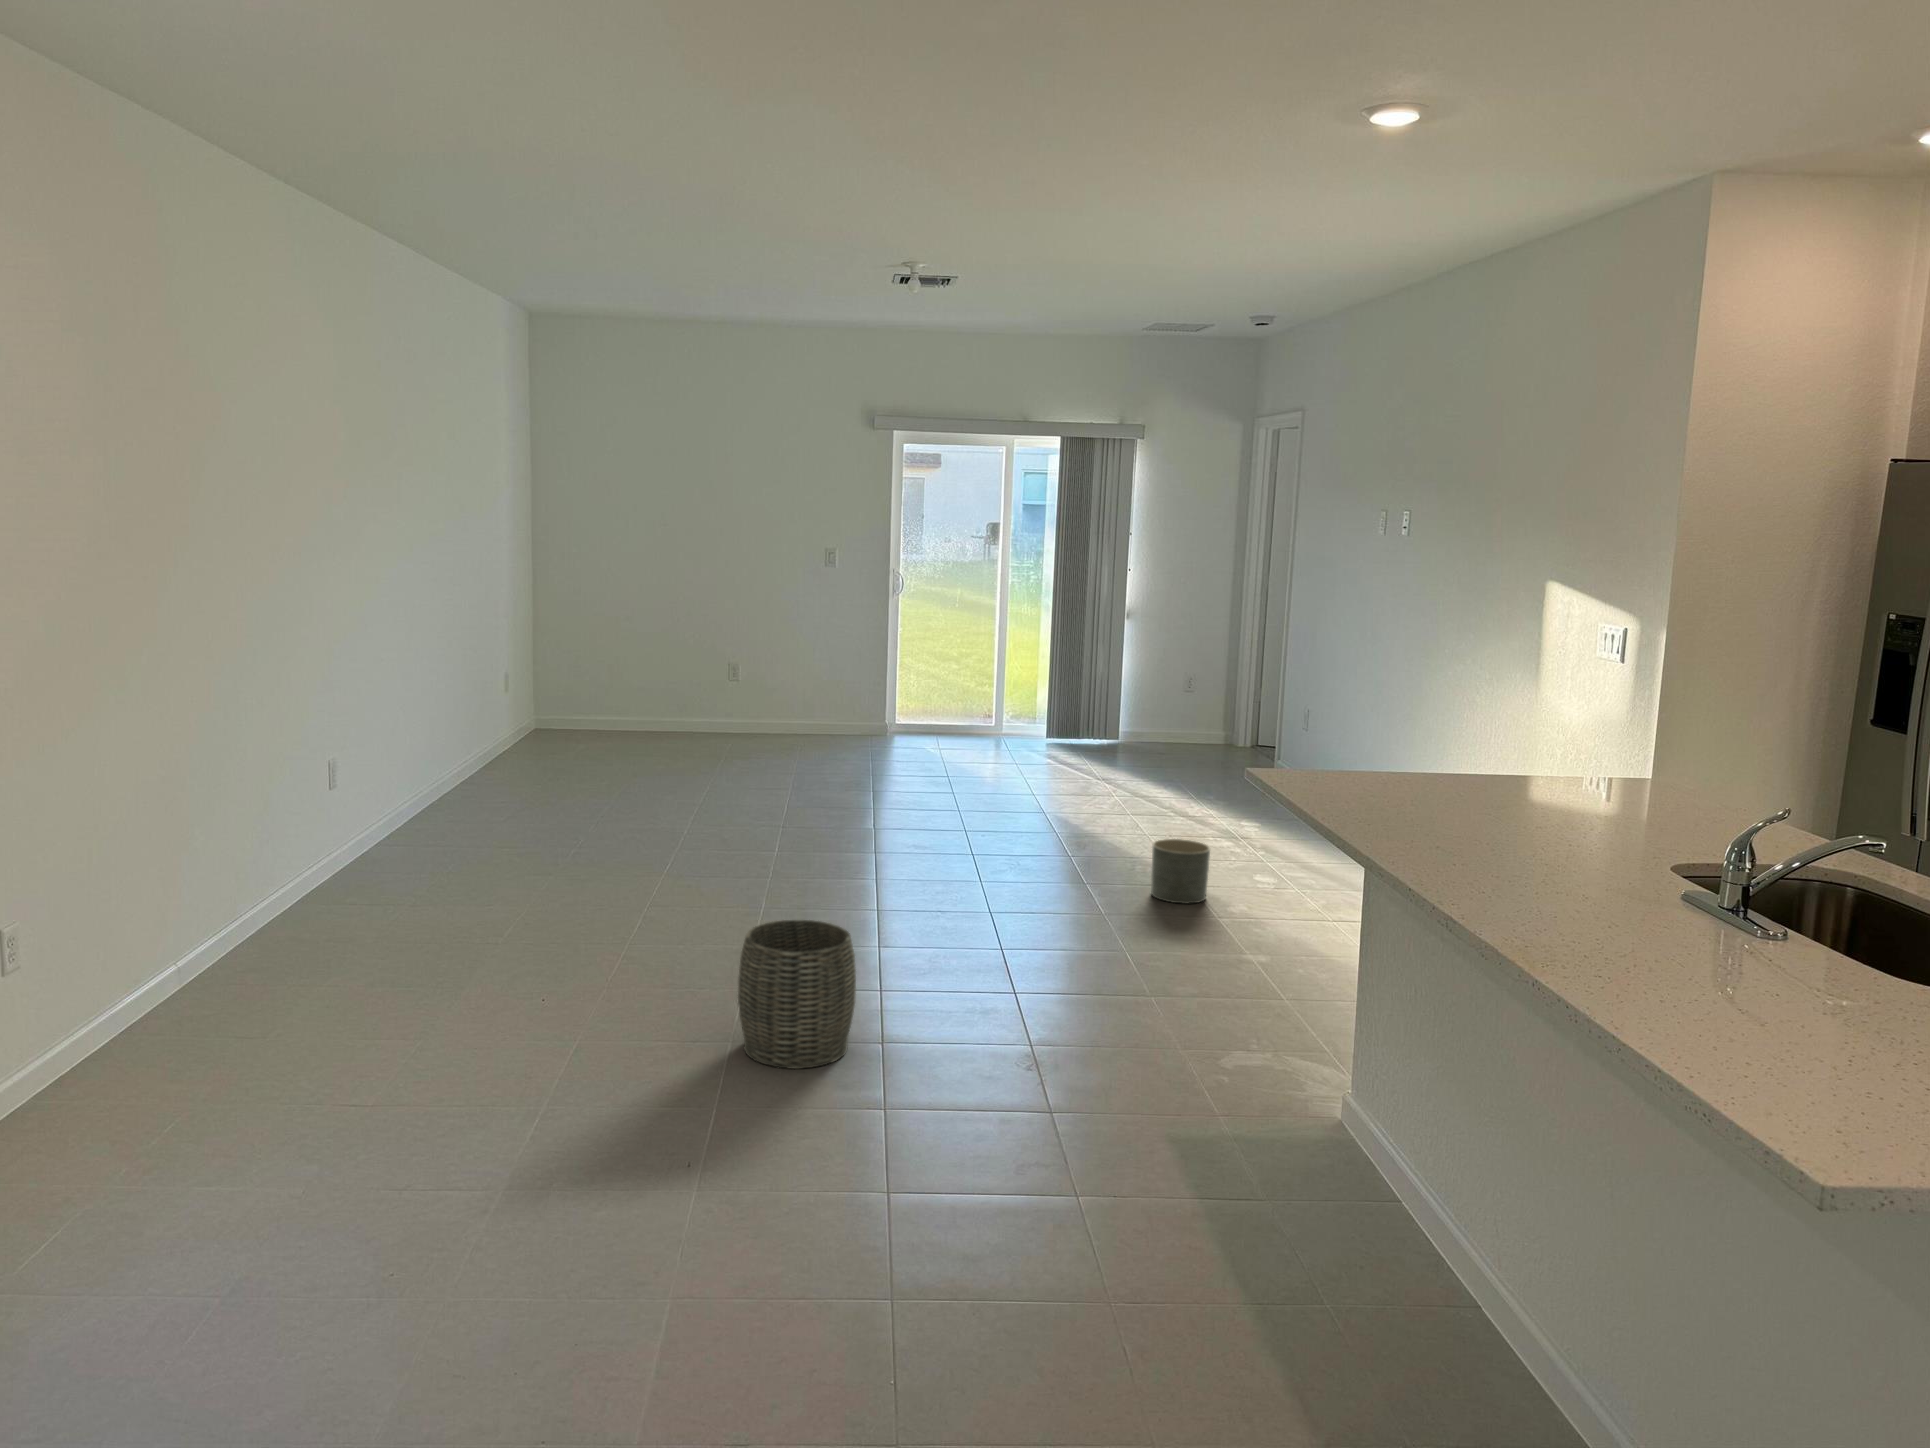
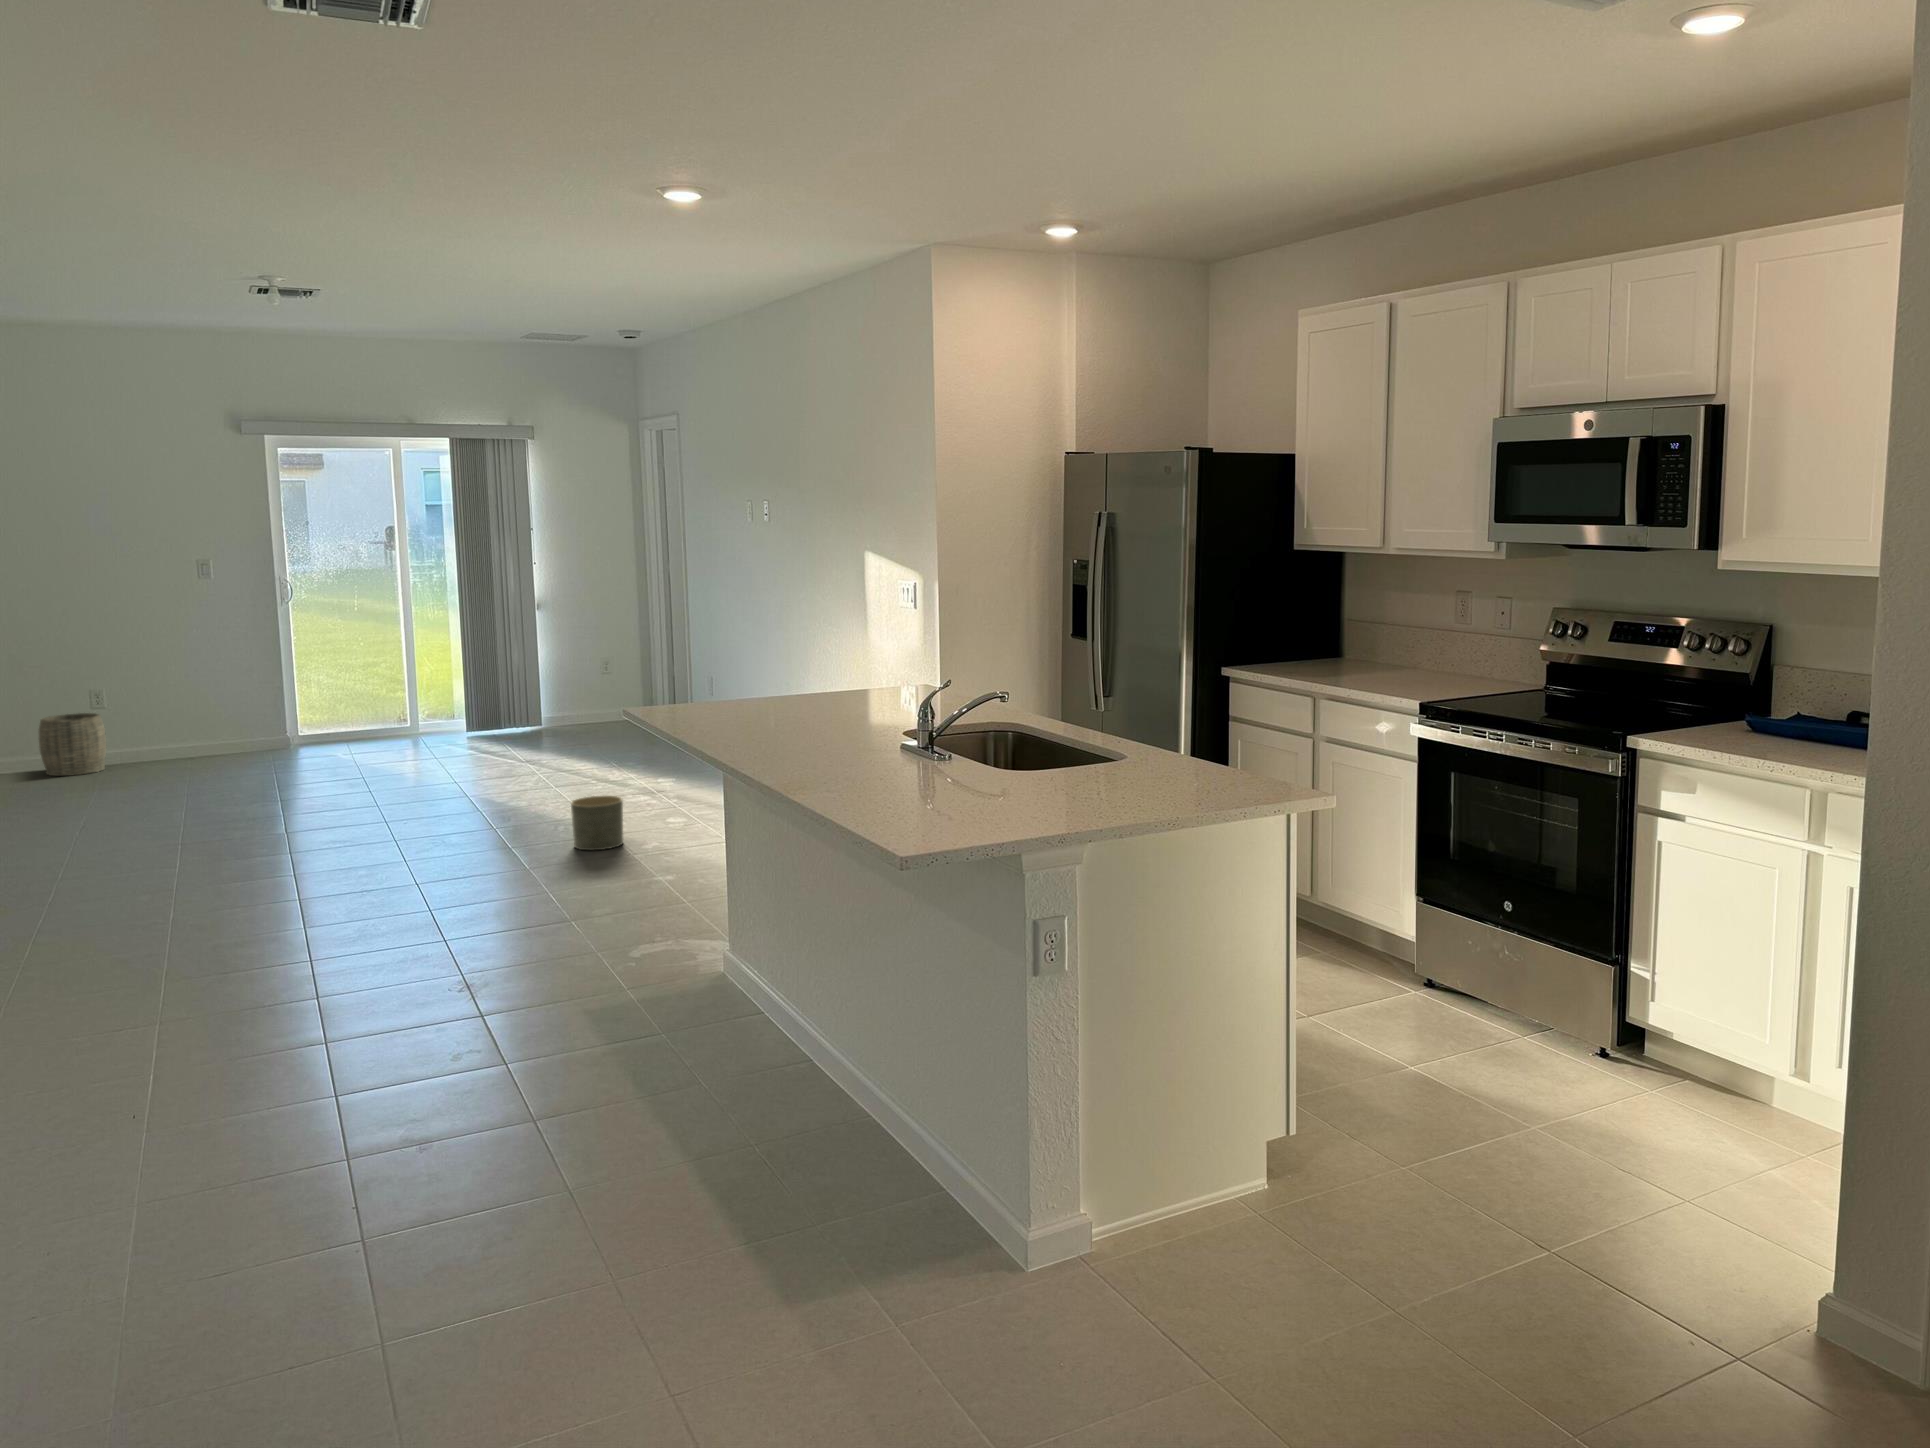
woven basket: present [738,920,856,1069] -> present [39,713,106,776]

